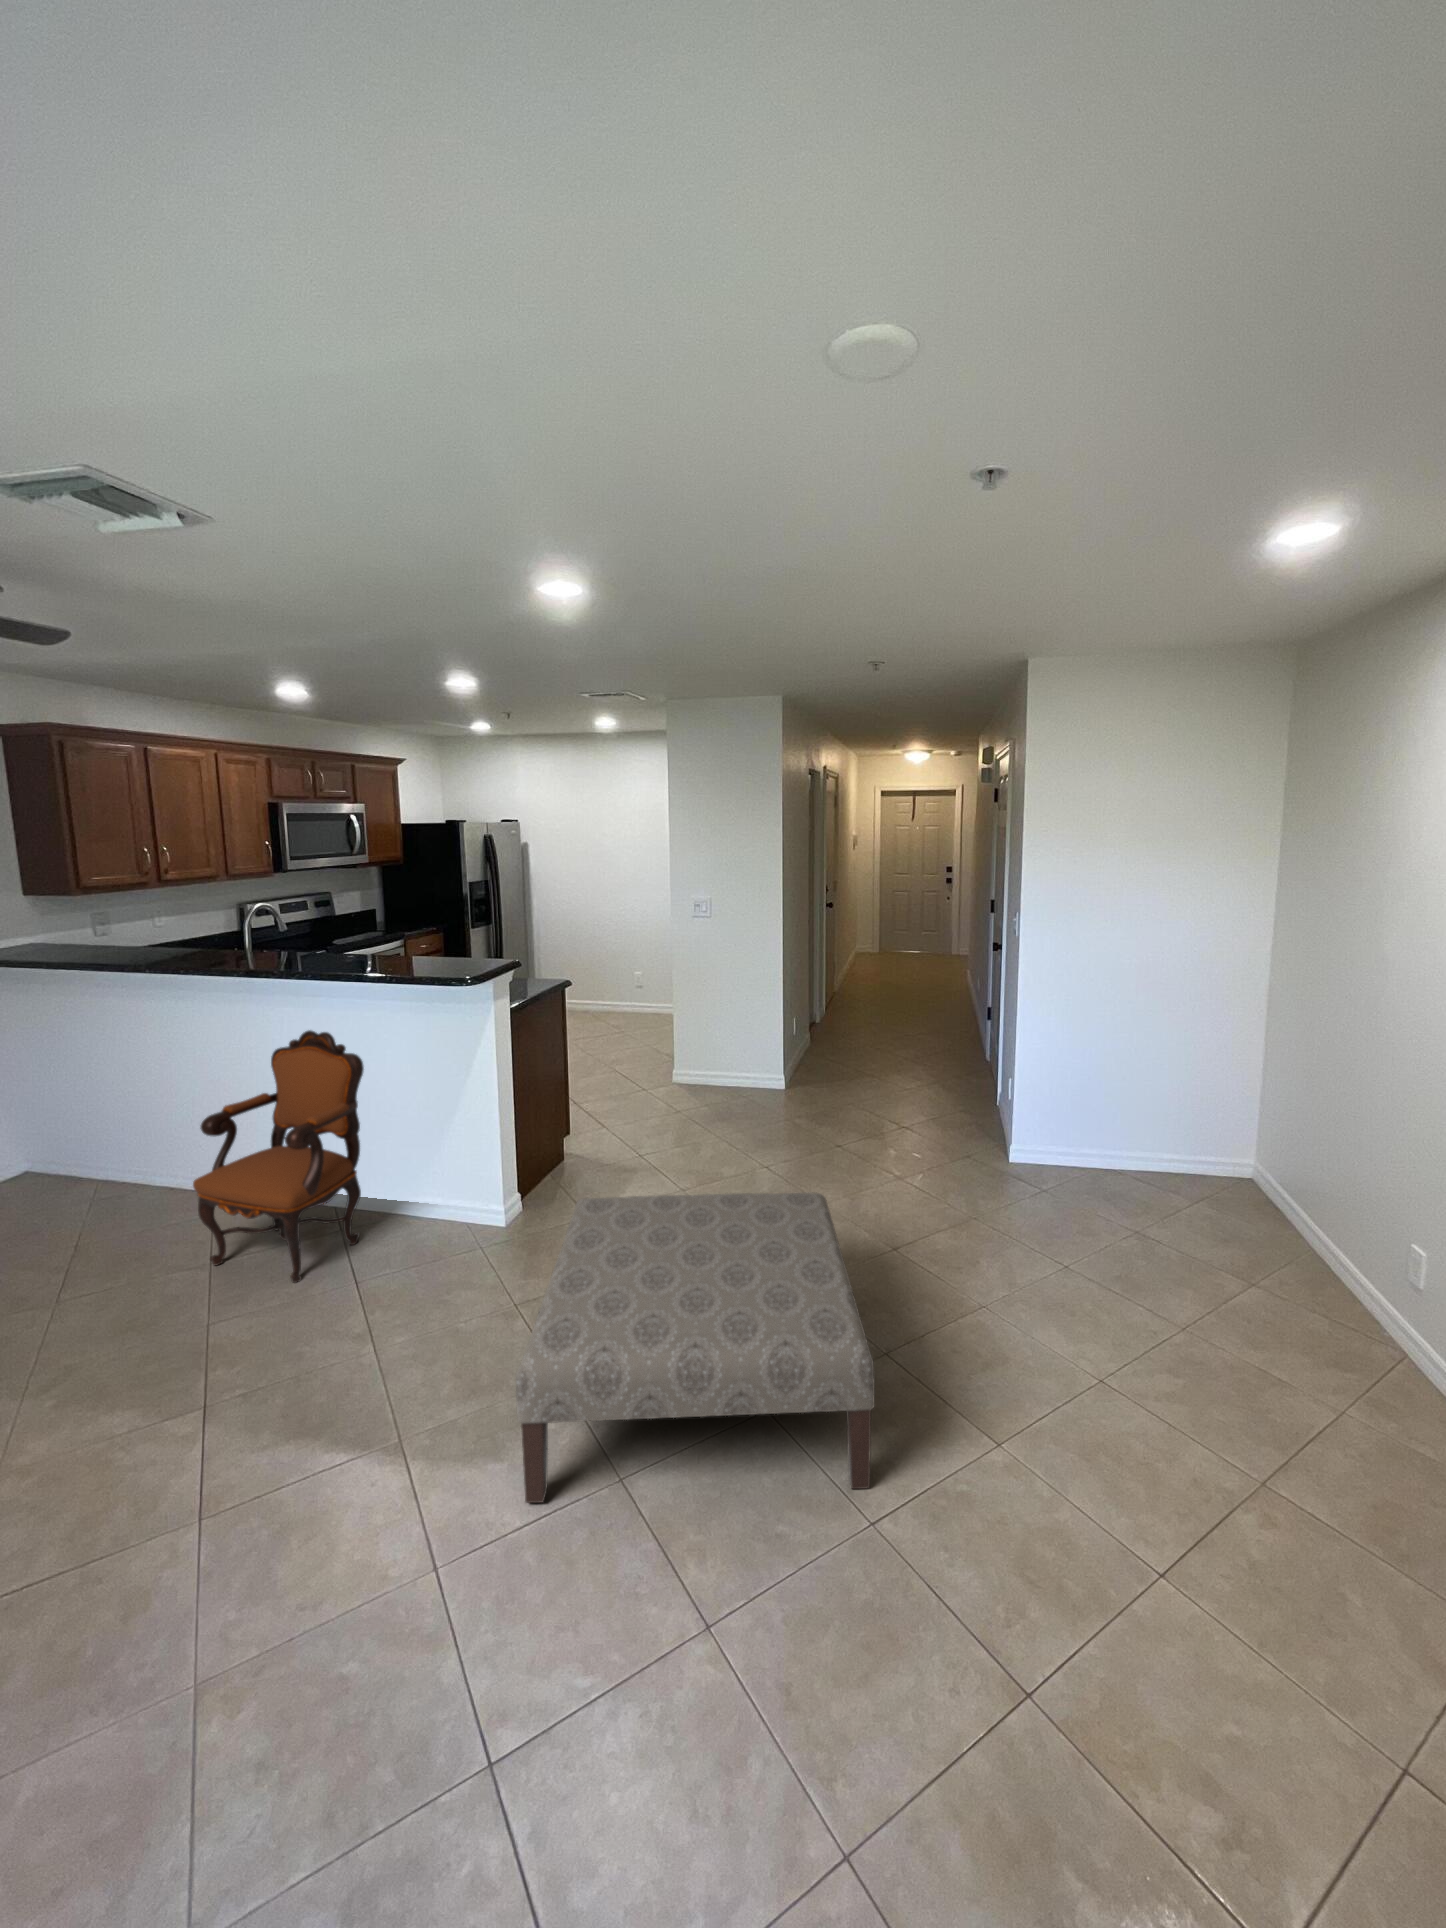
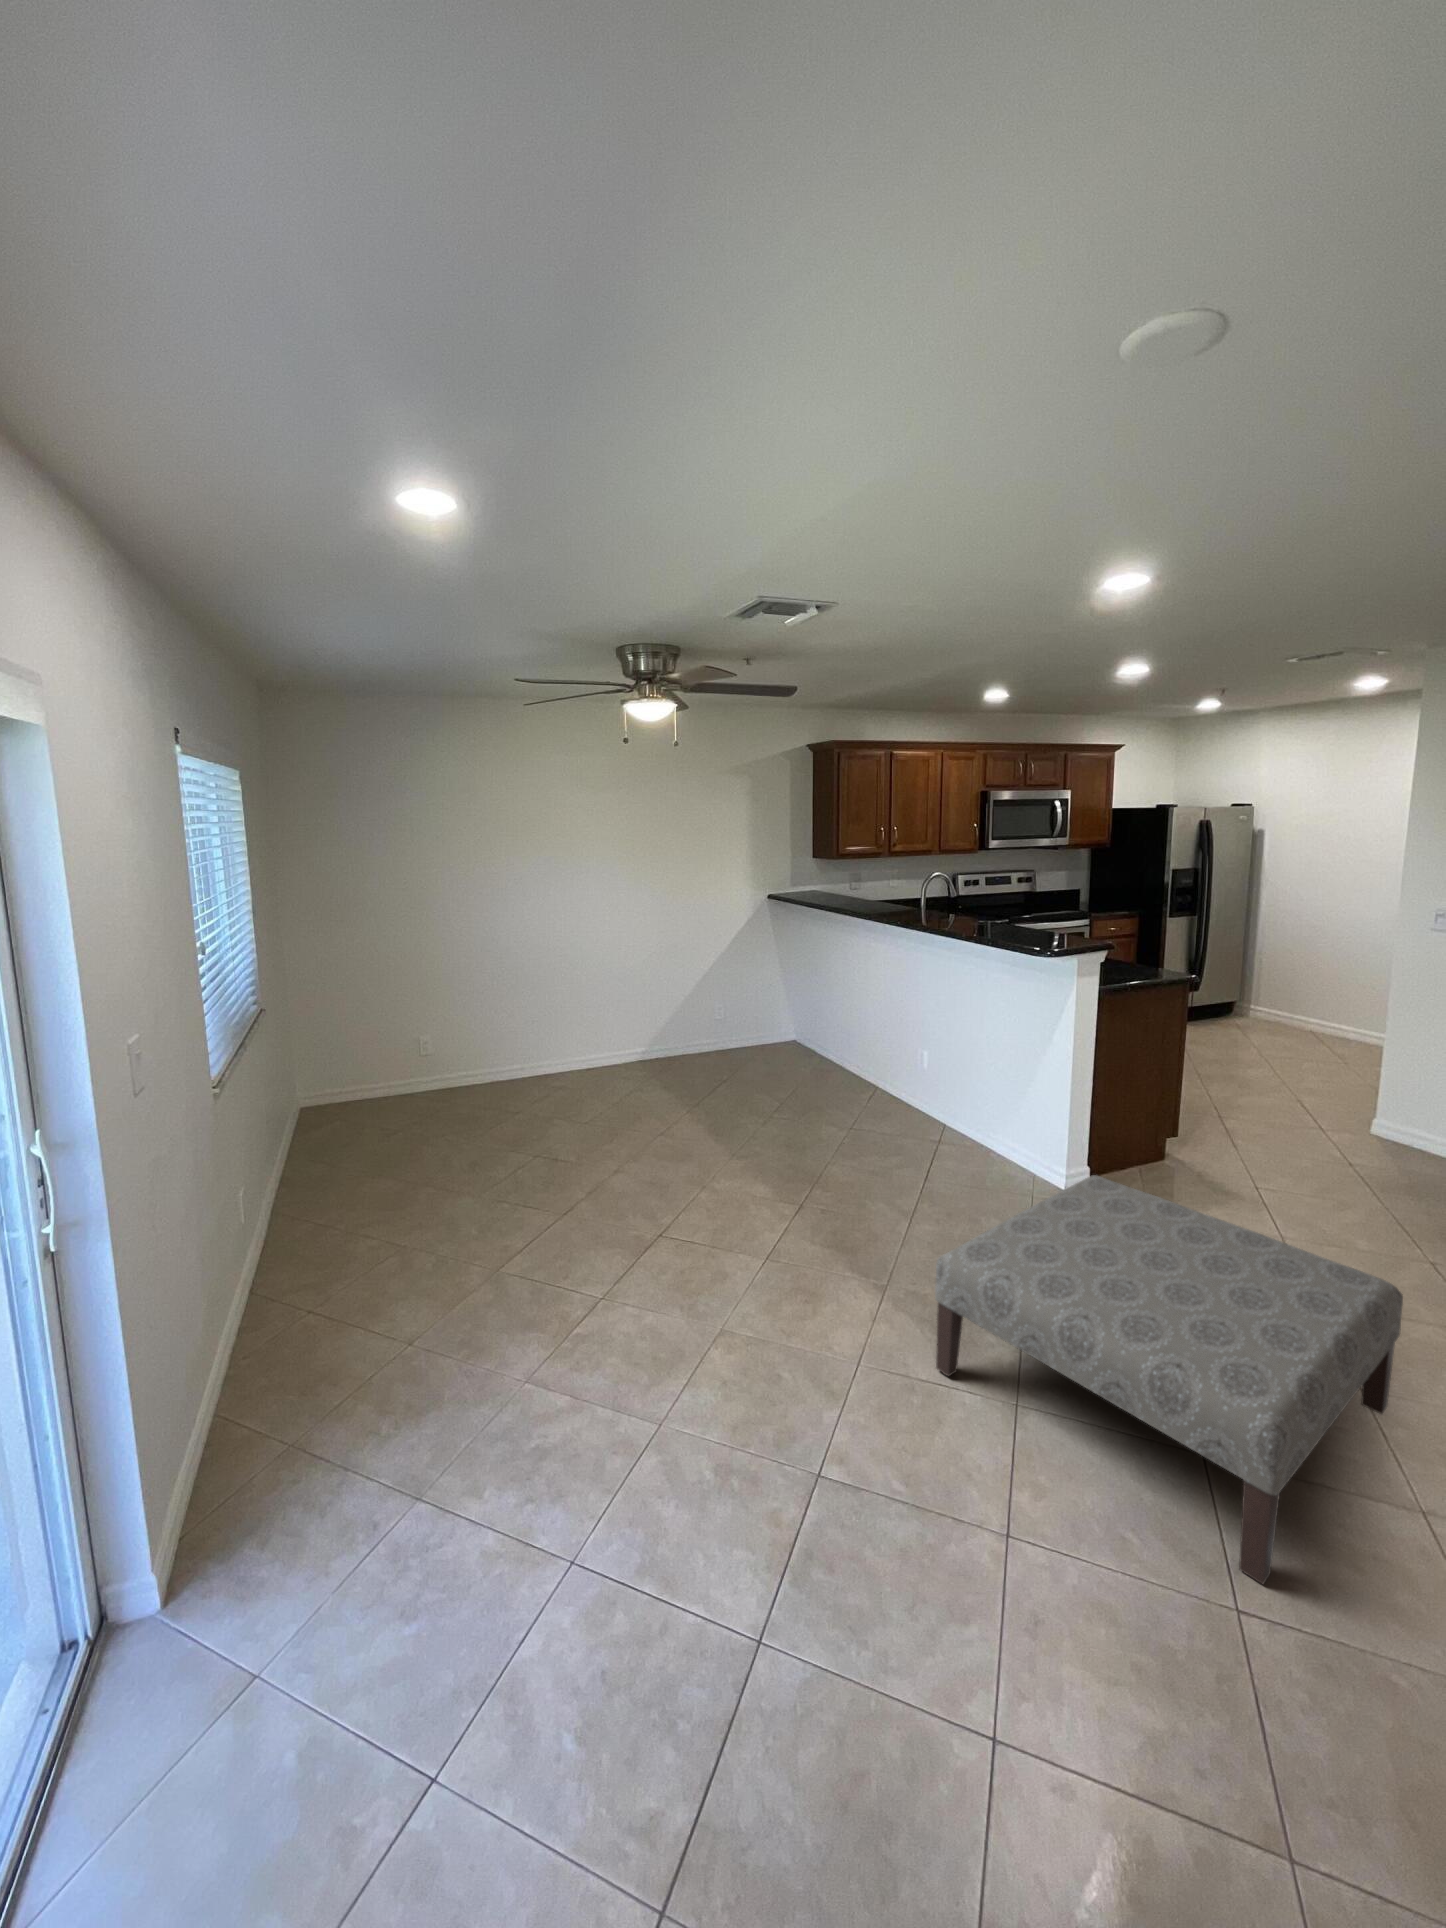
armchair: present [193,1030,364,1283] -> none [846,975,966,1161]

